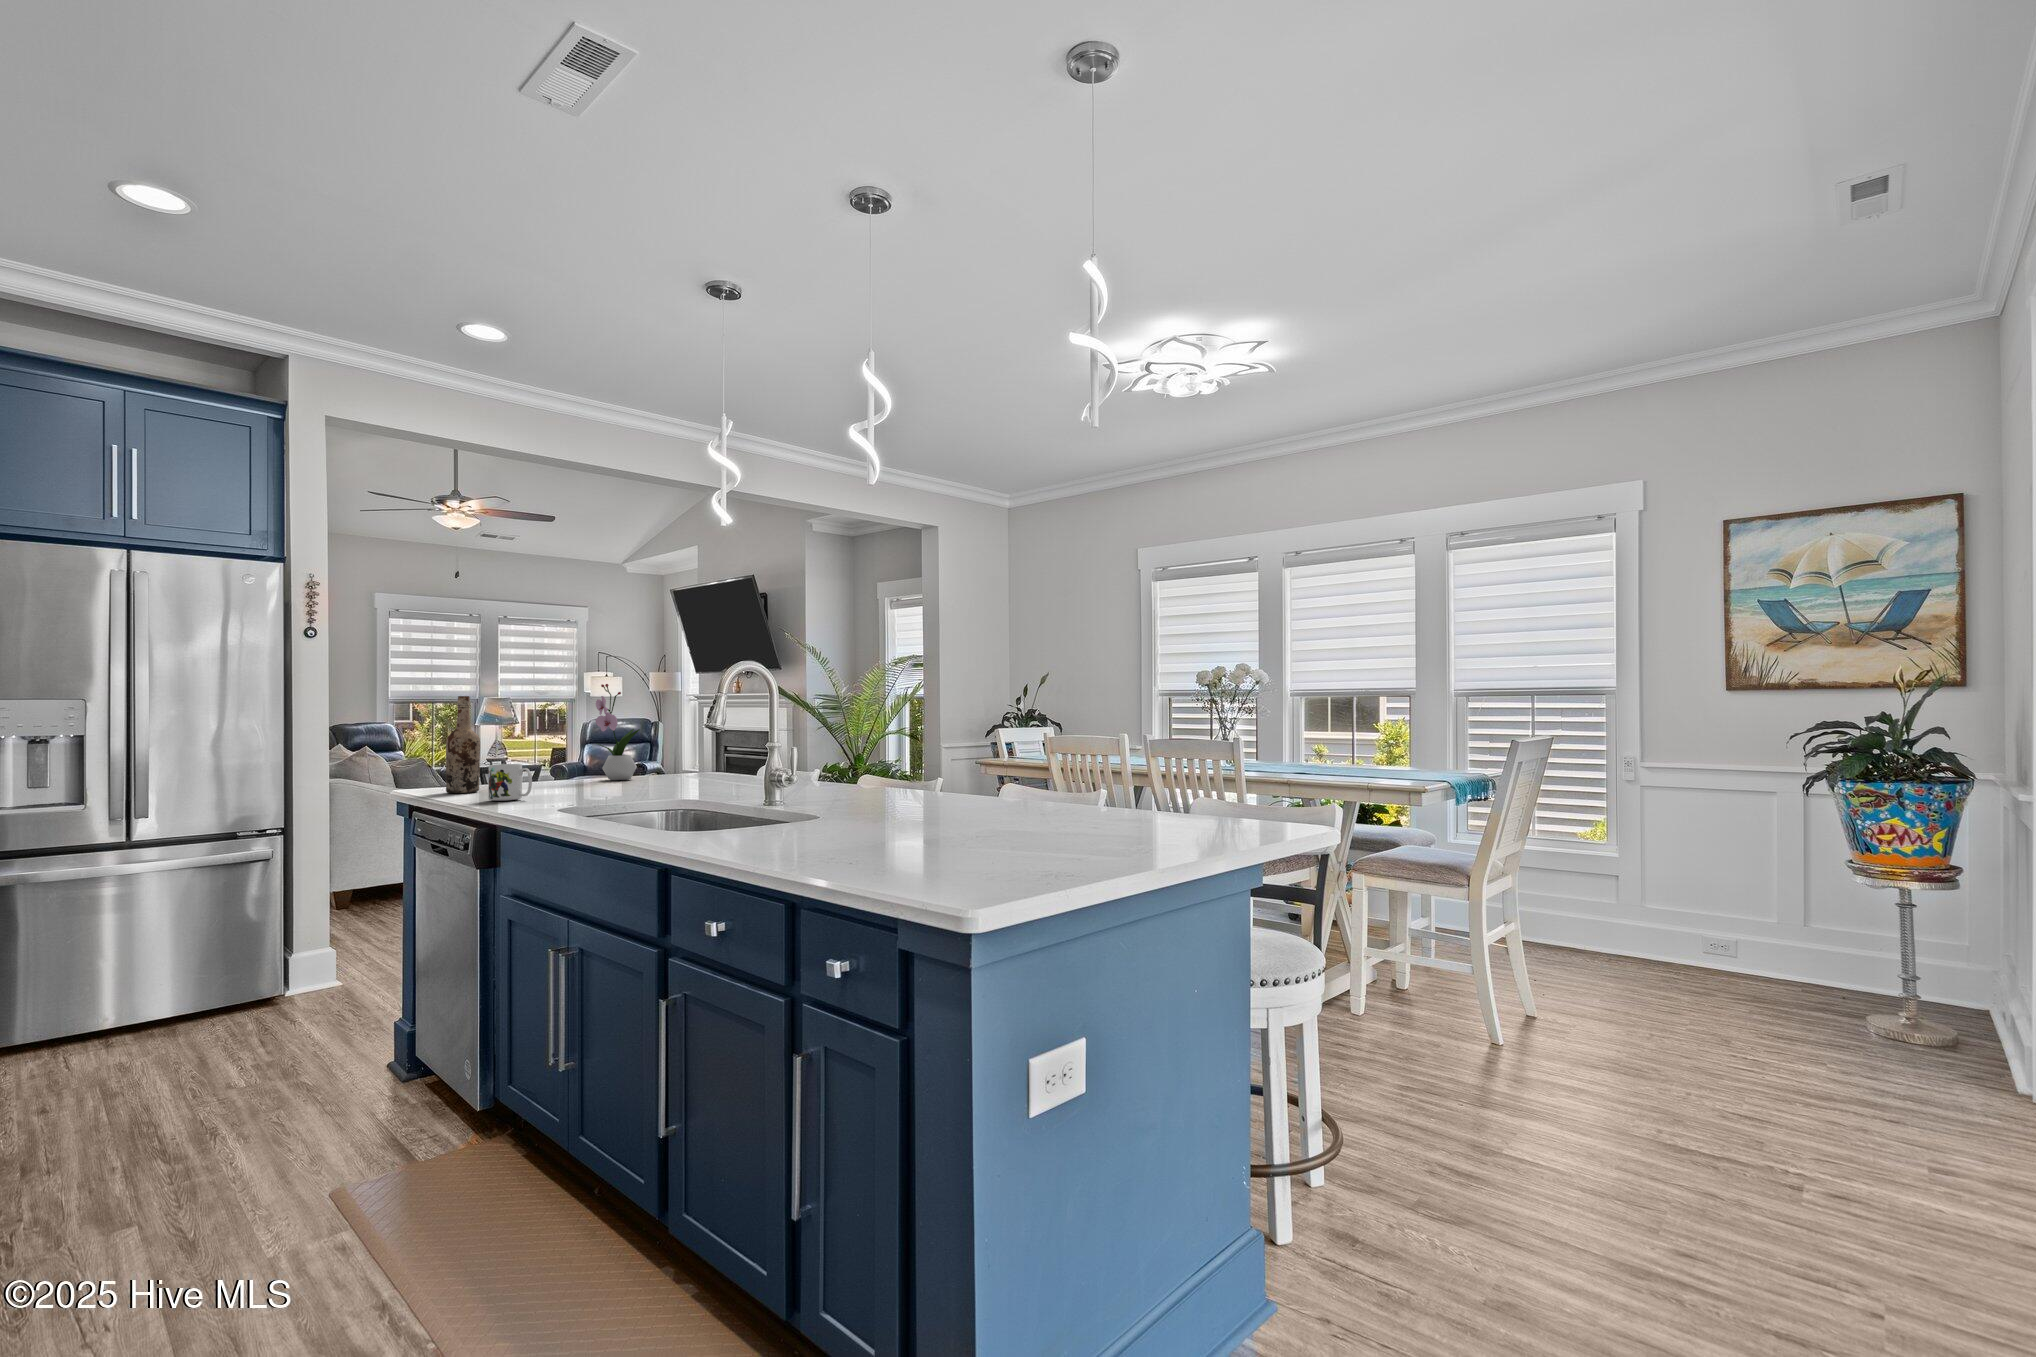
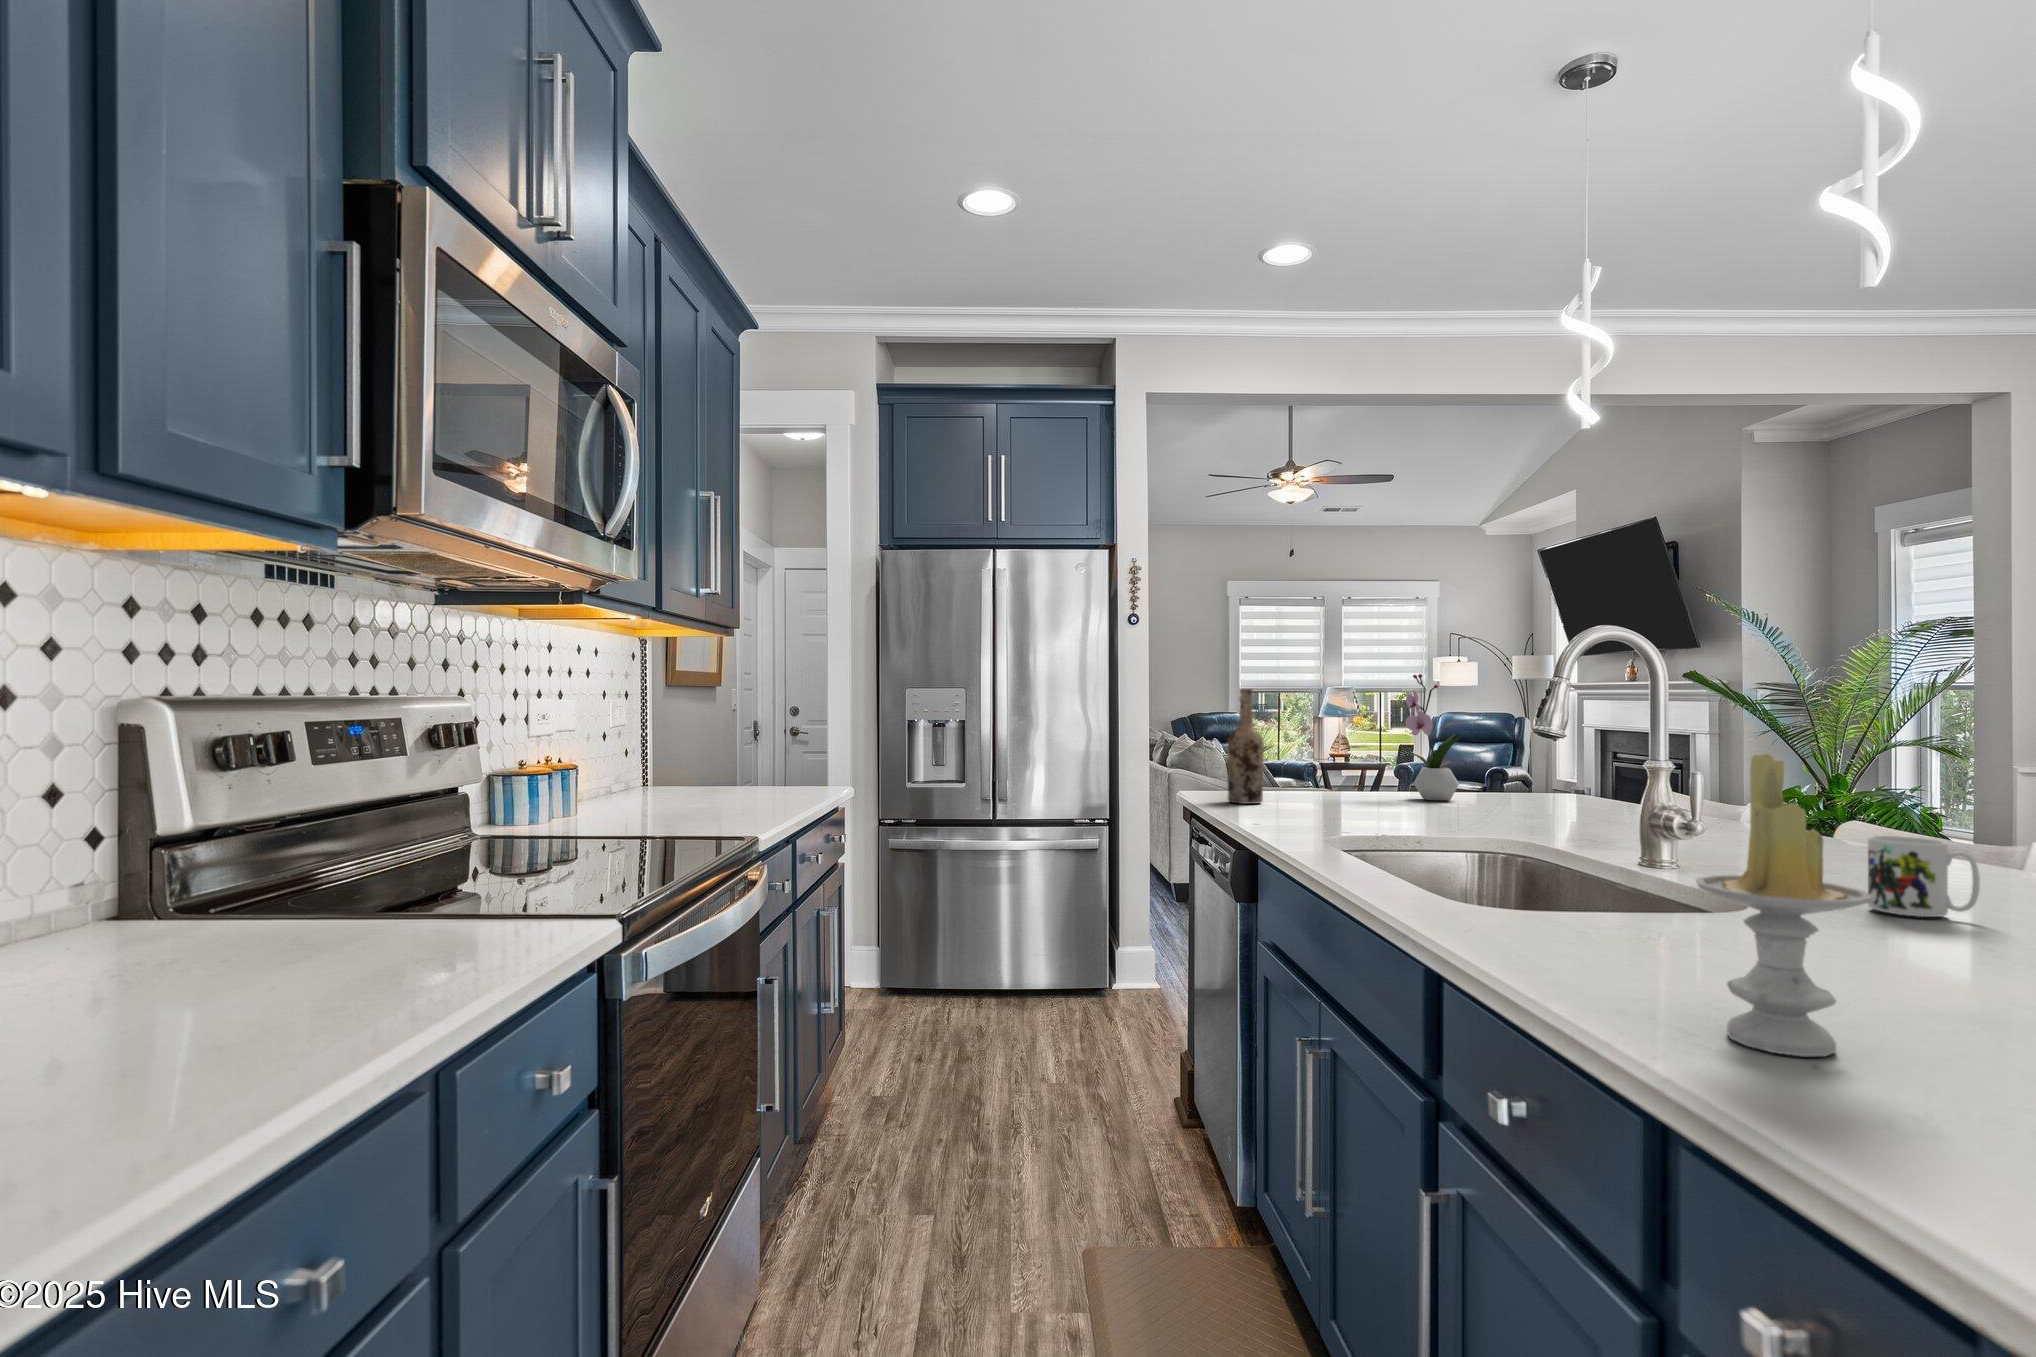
candle: none [807,718,878,858] -> present [1696,754,1873,1057]
mug: present [488,764,532,801] -> present [1868,836,1980,917]

